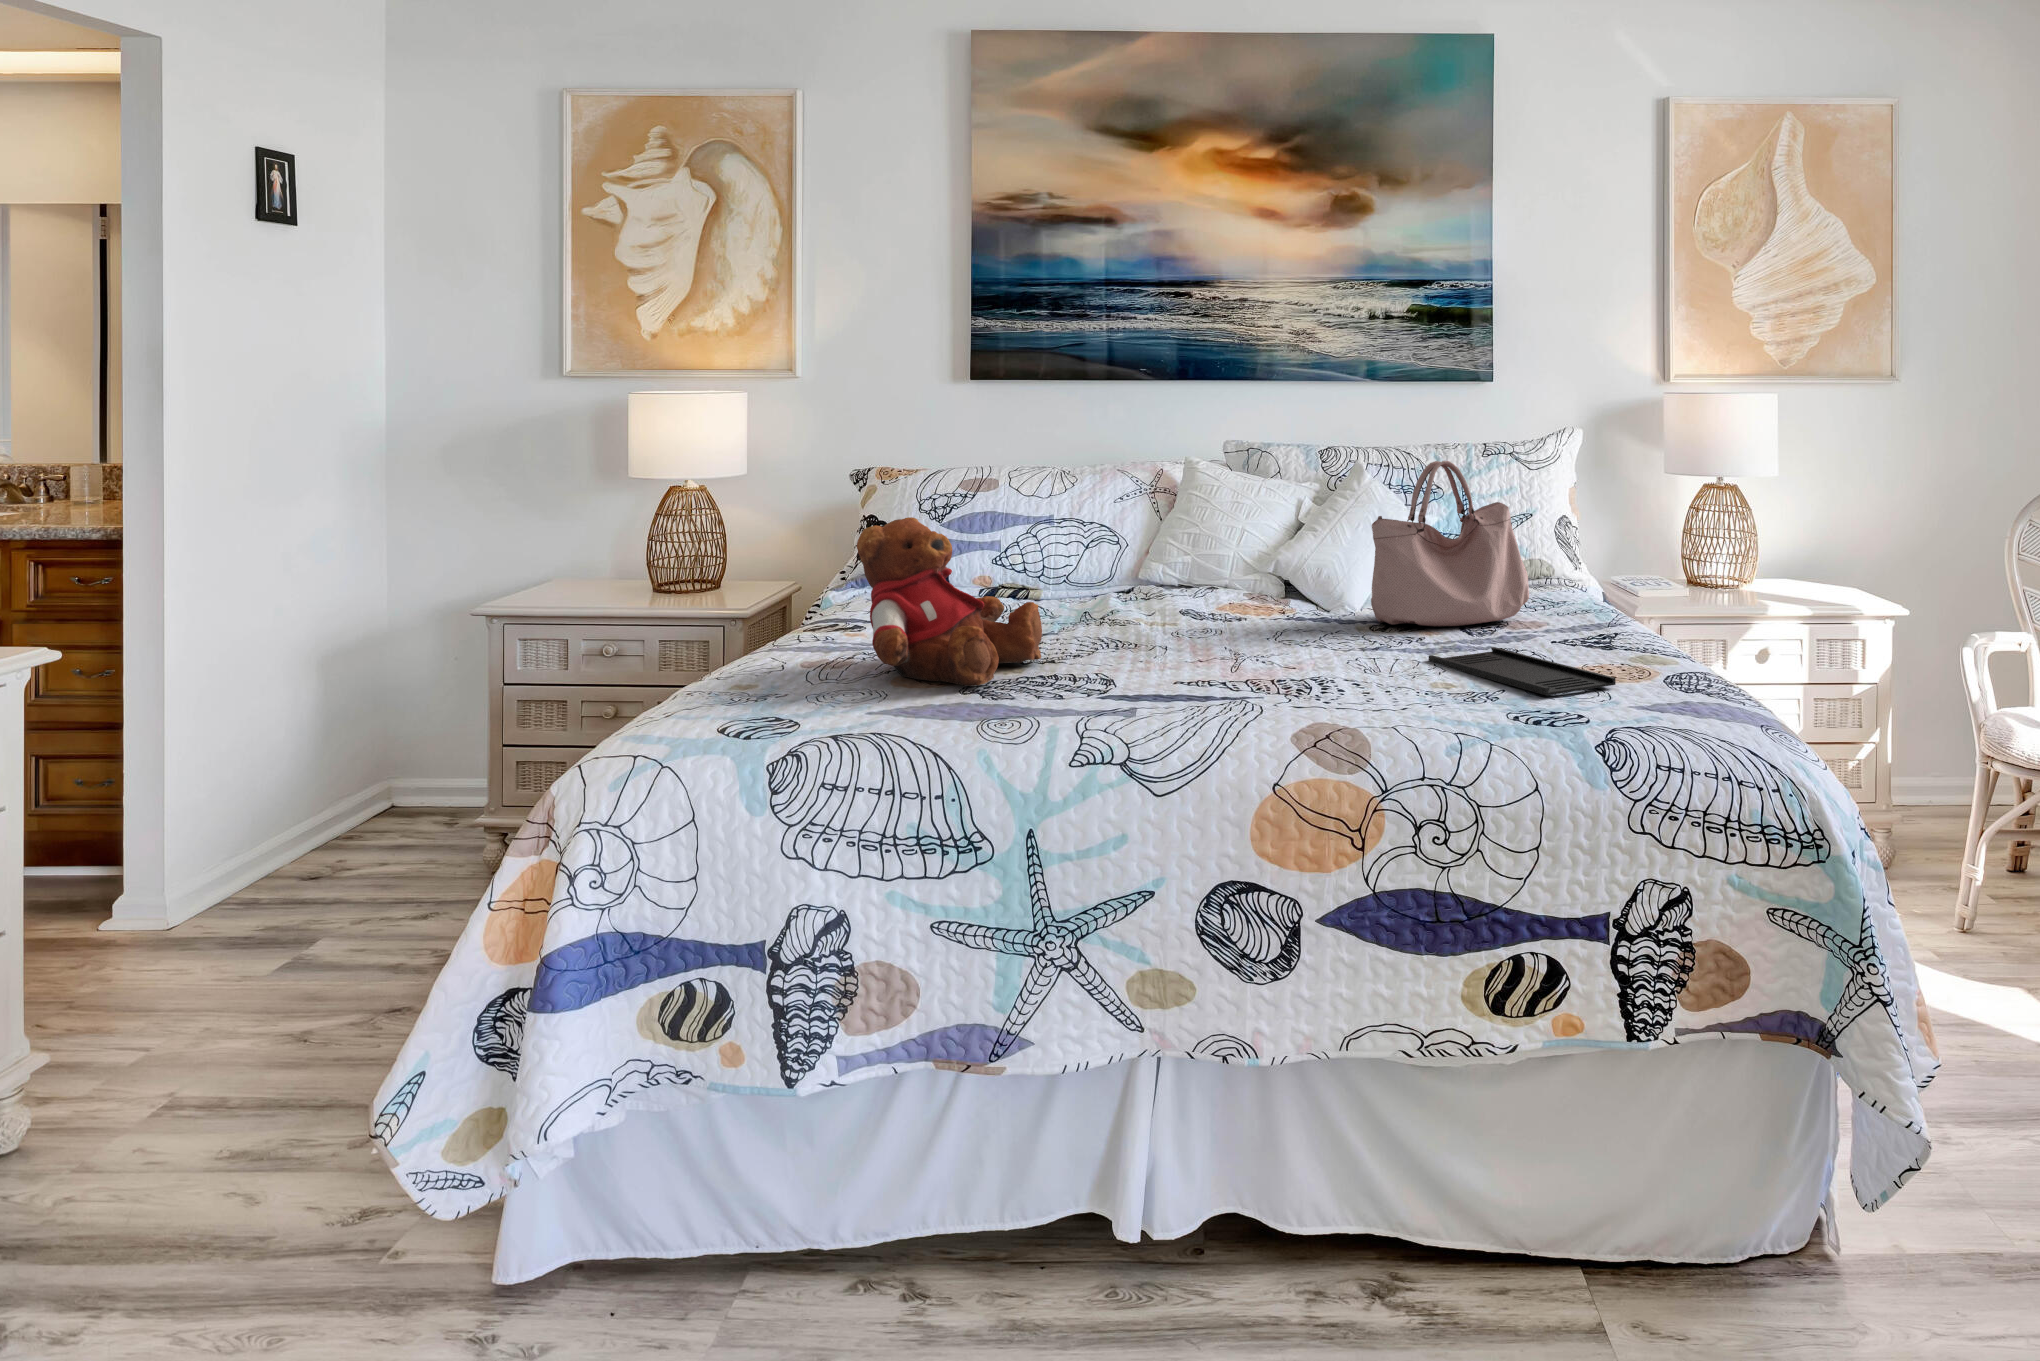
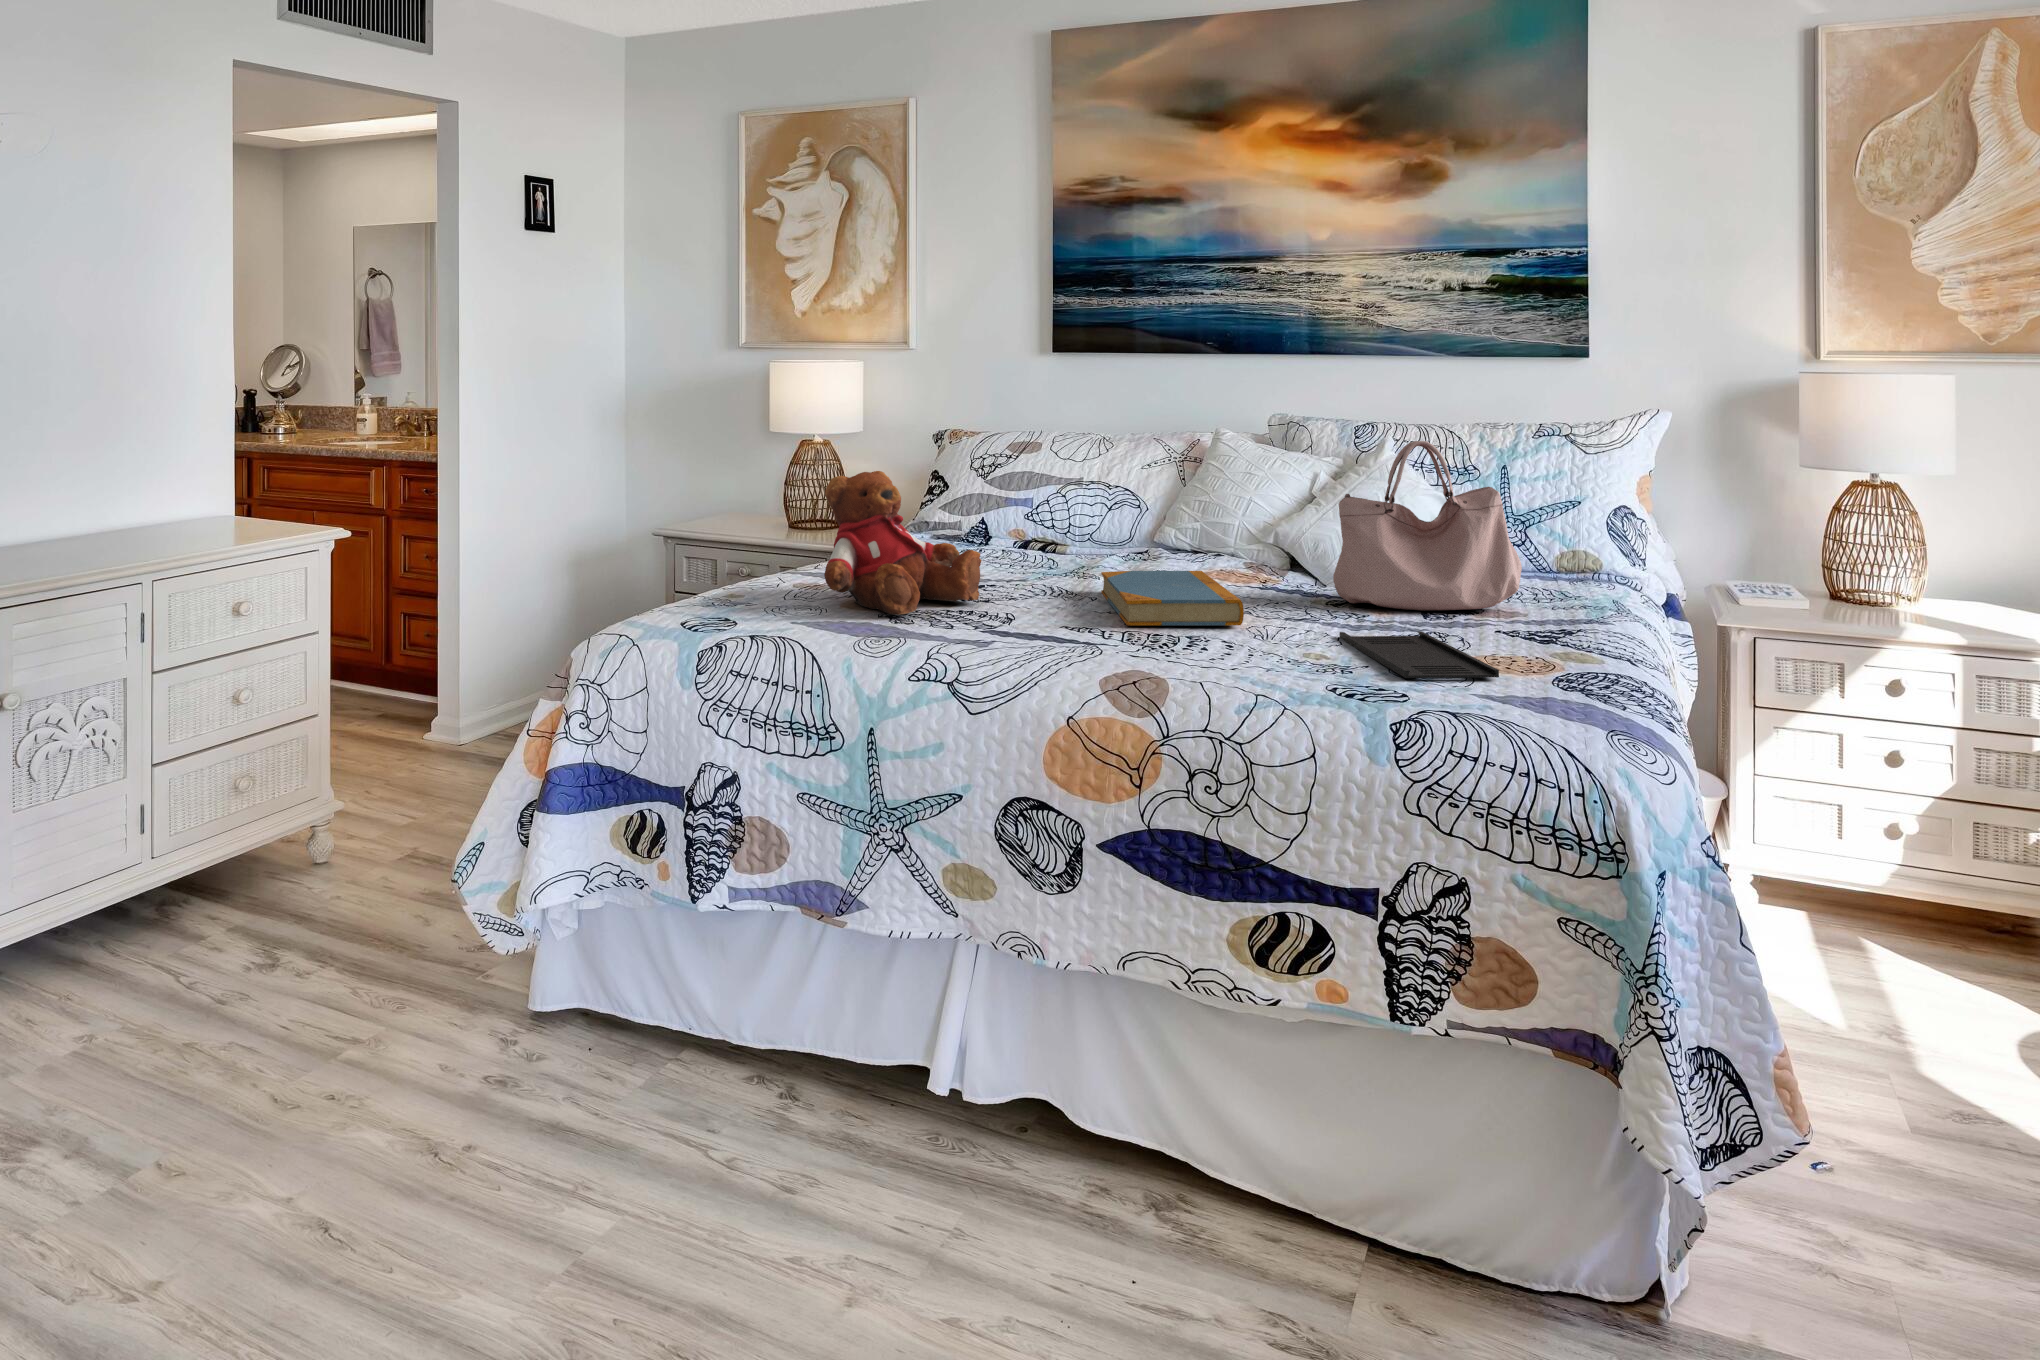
book: none [1146,604,1336,671] -> present [1101,571,1244,626]

